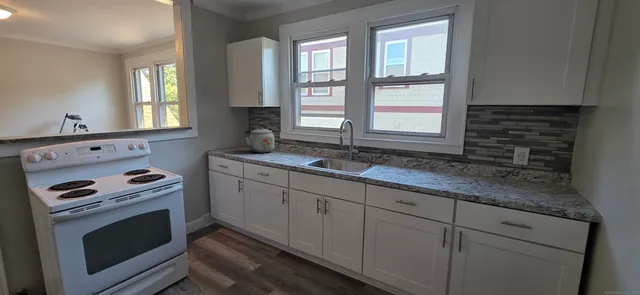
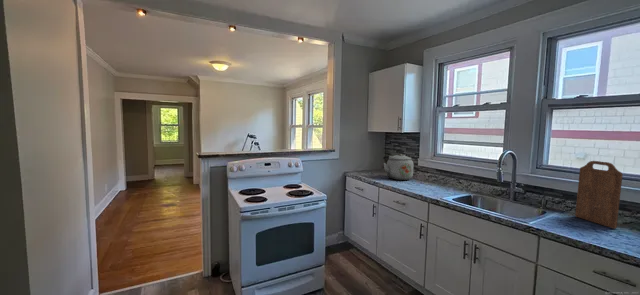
cutting board: none [390,124,415,172] -> present [575,161,623,229]

